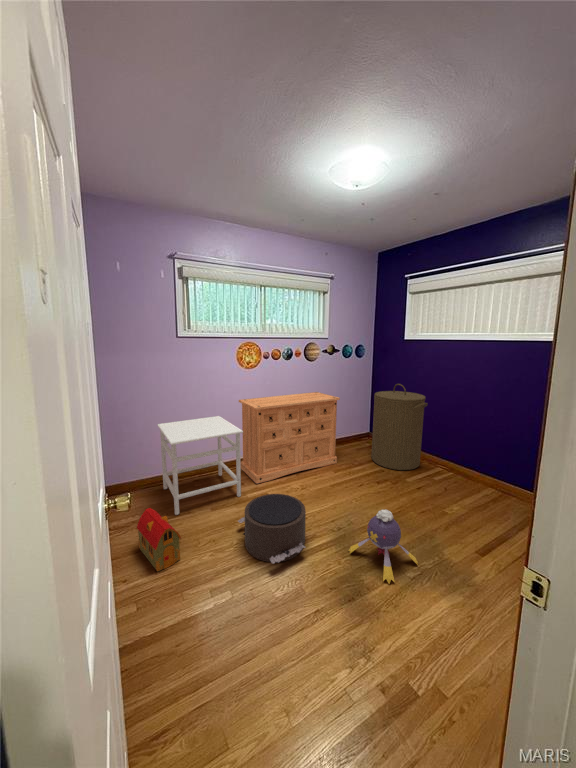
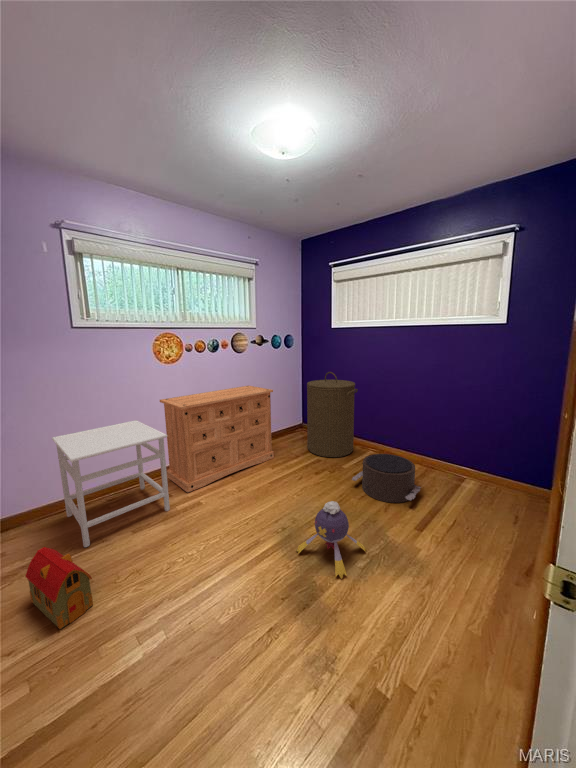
pouf: present [238,494,306,563] -> present [352,454,421,503]

